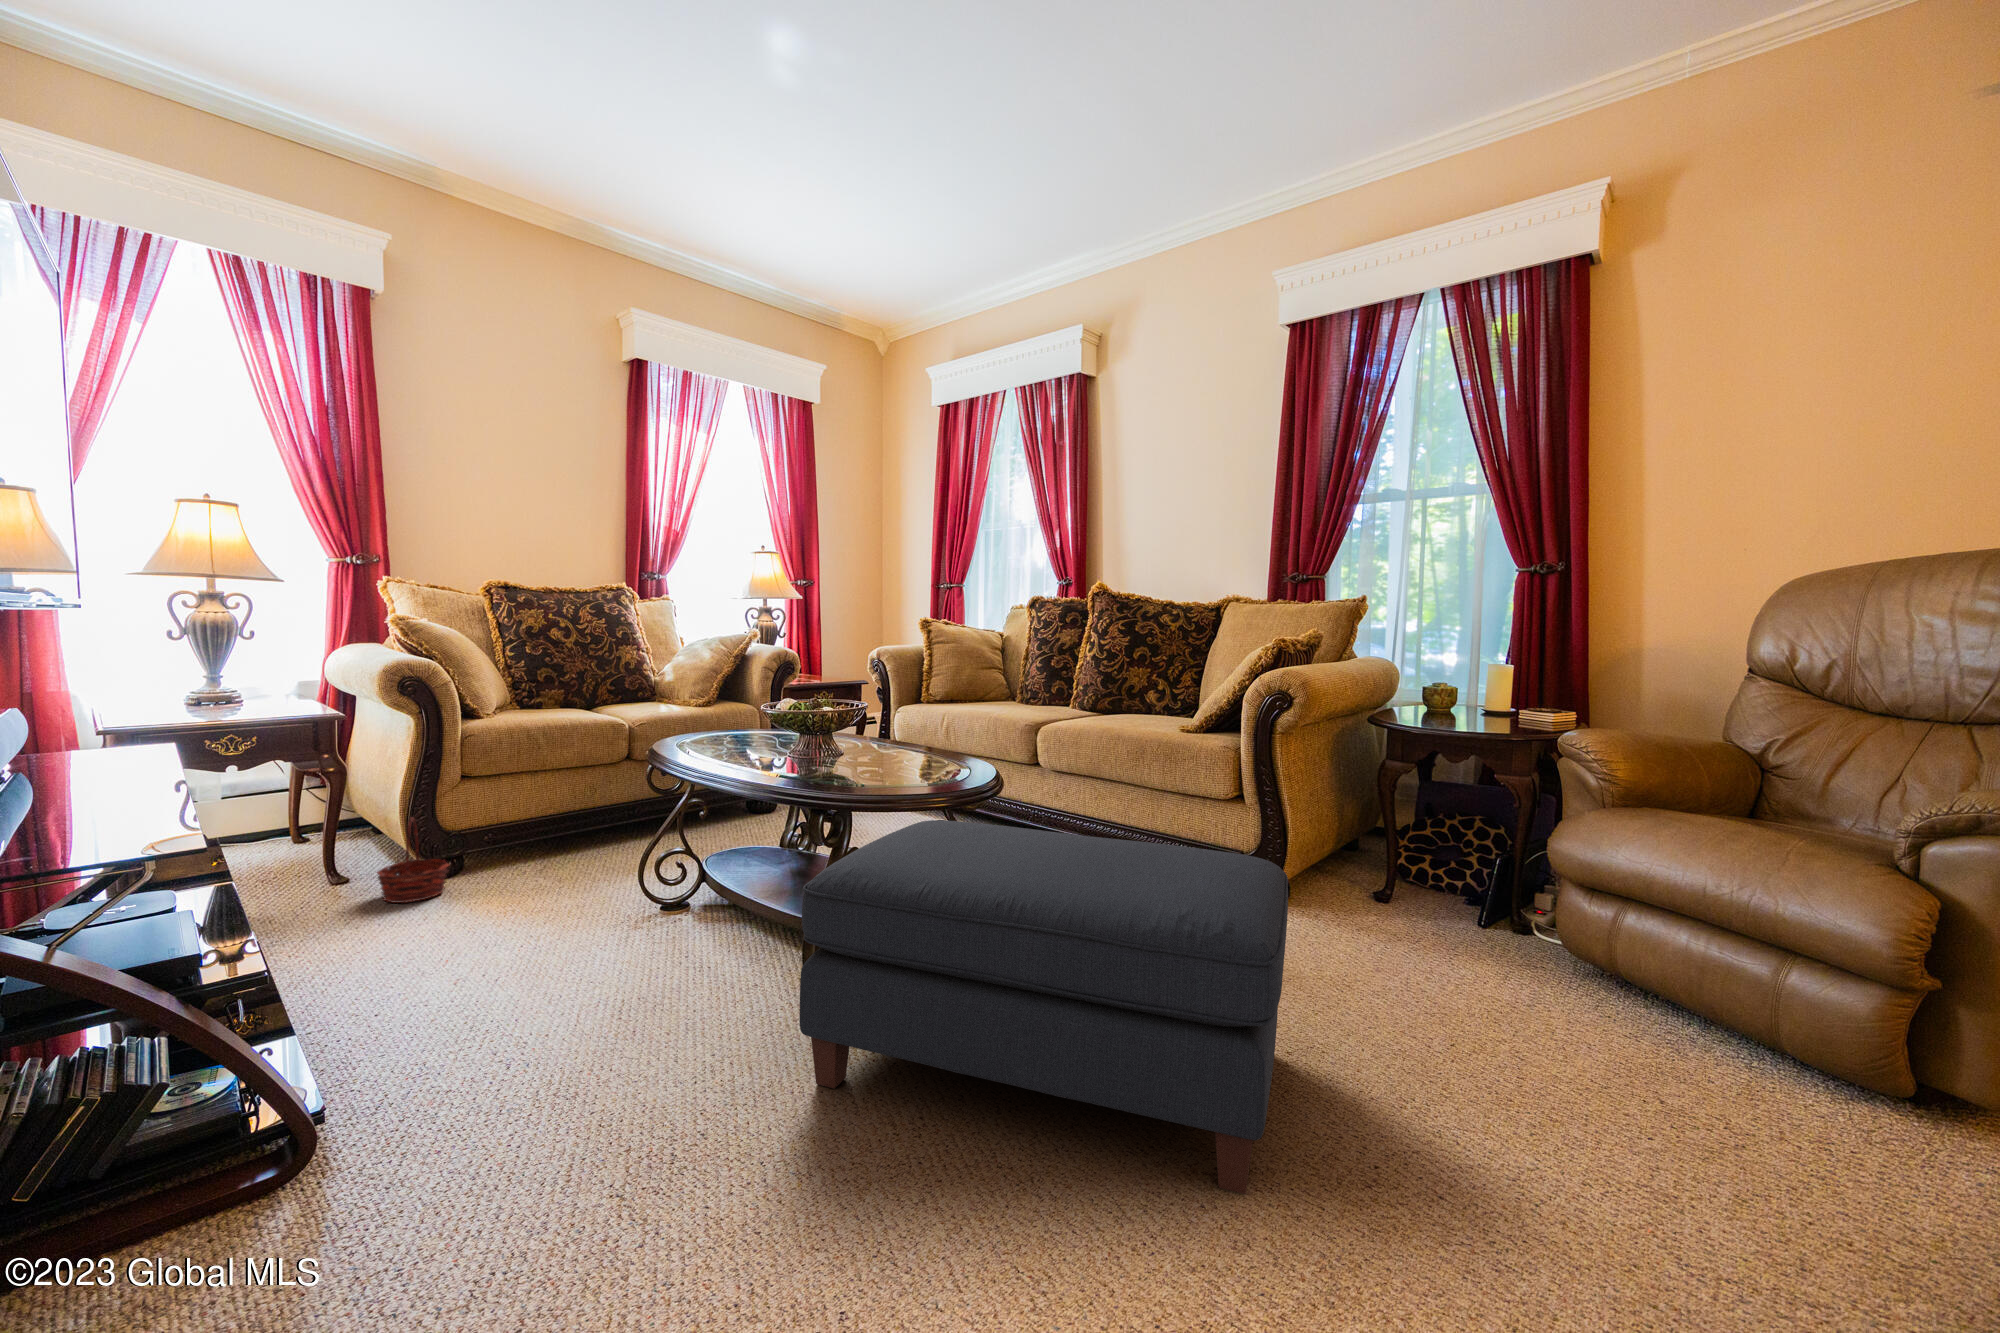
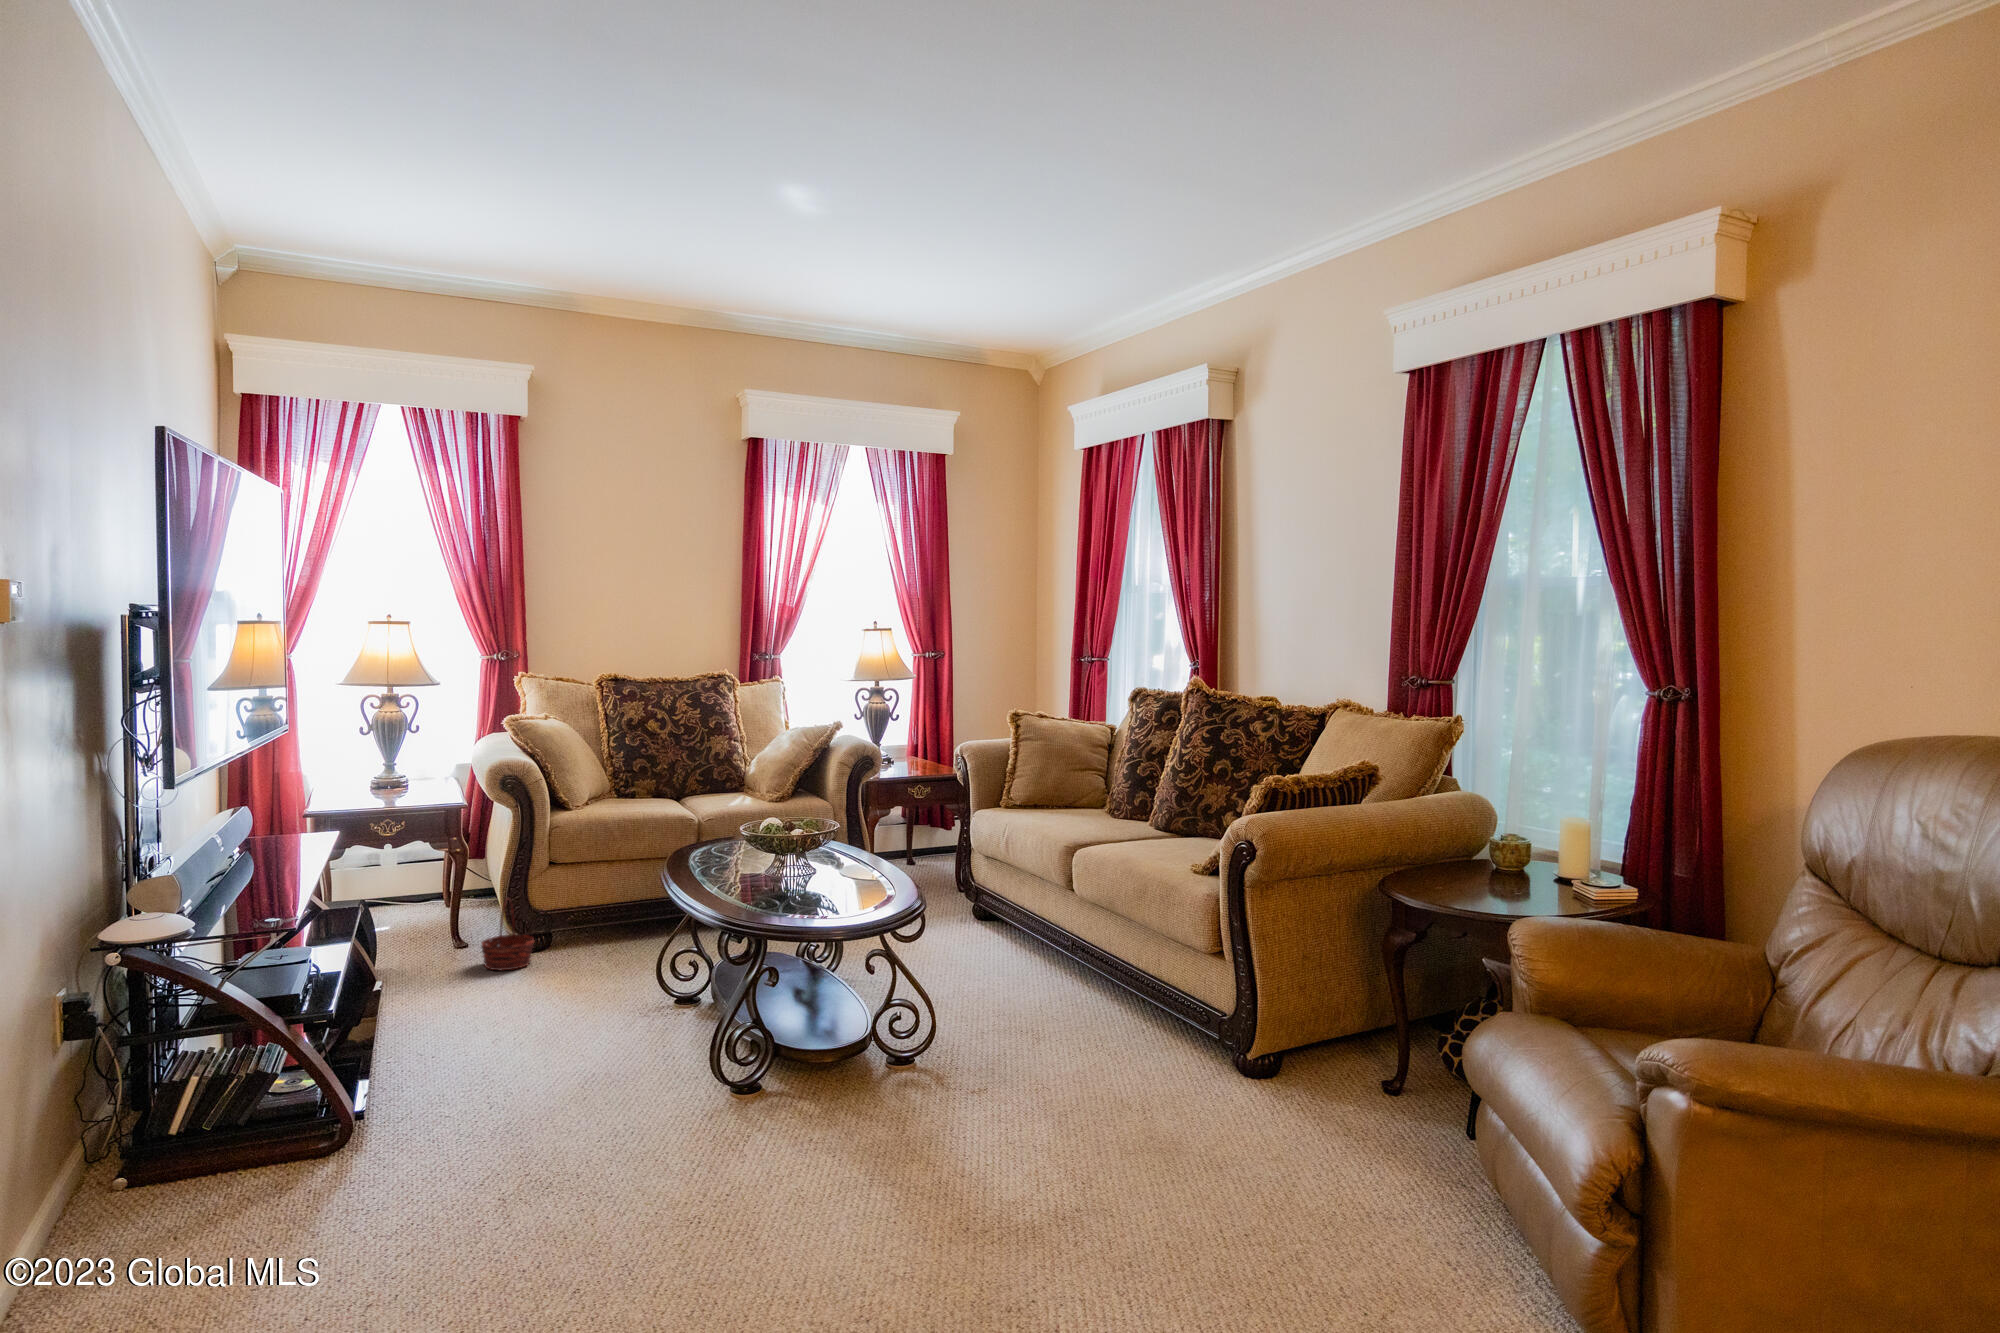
ottoman: present [799,820,1288,1194] -> none [685,940,1094,1260]

